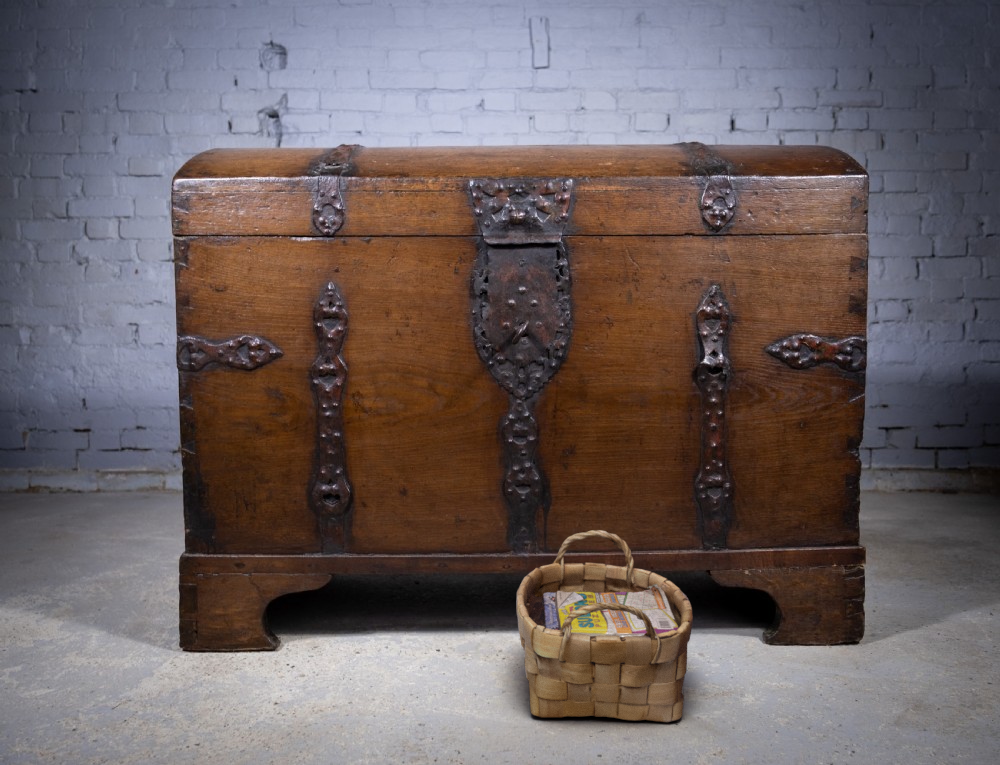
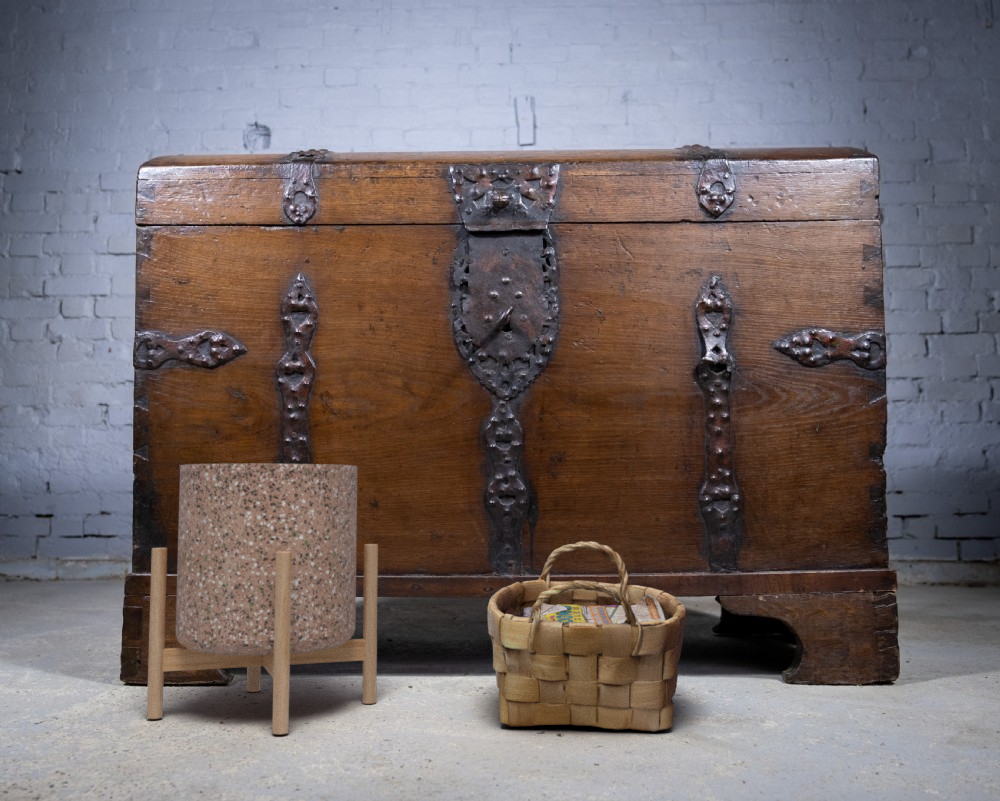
planter: none [211,468,415,735] -> present [147,464,378,735]

